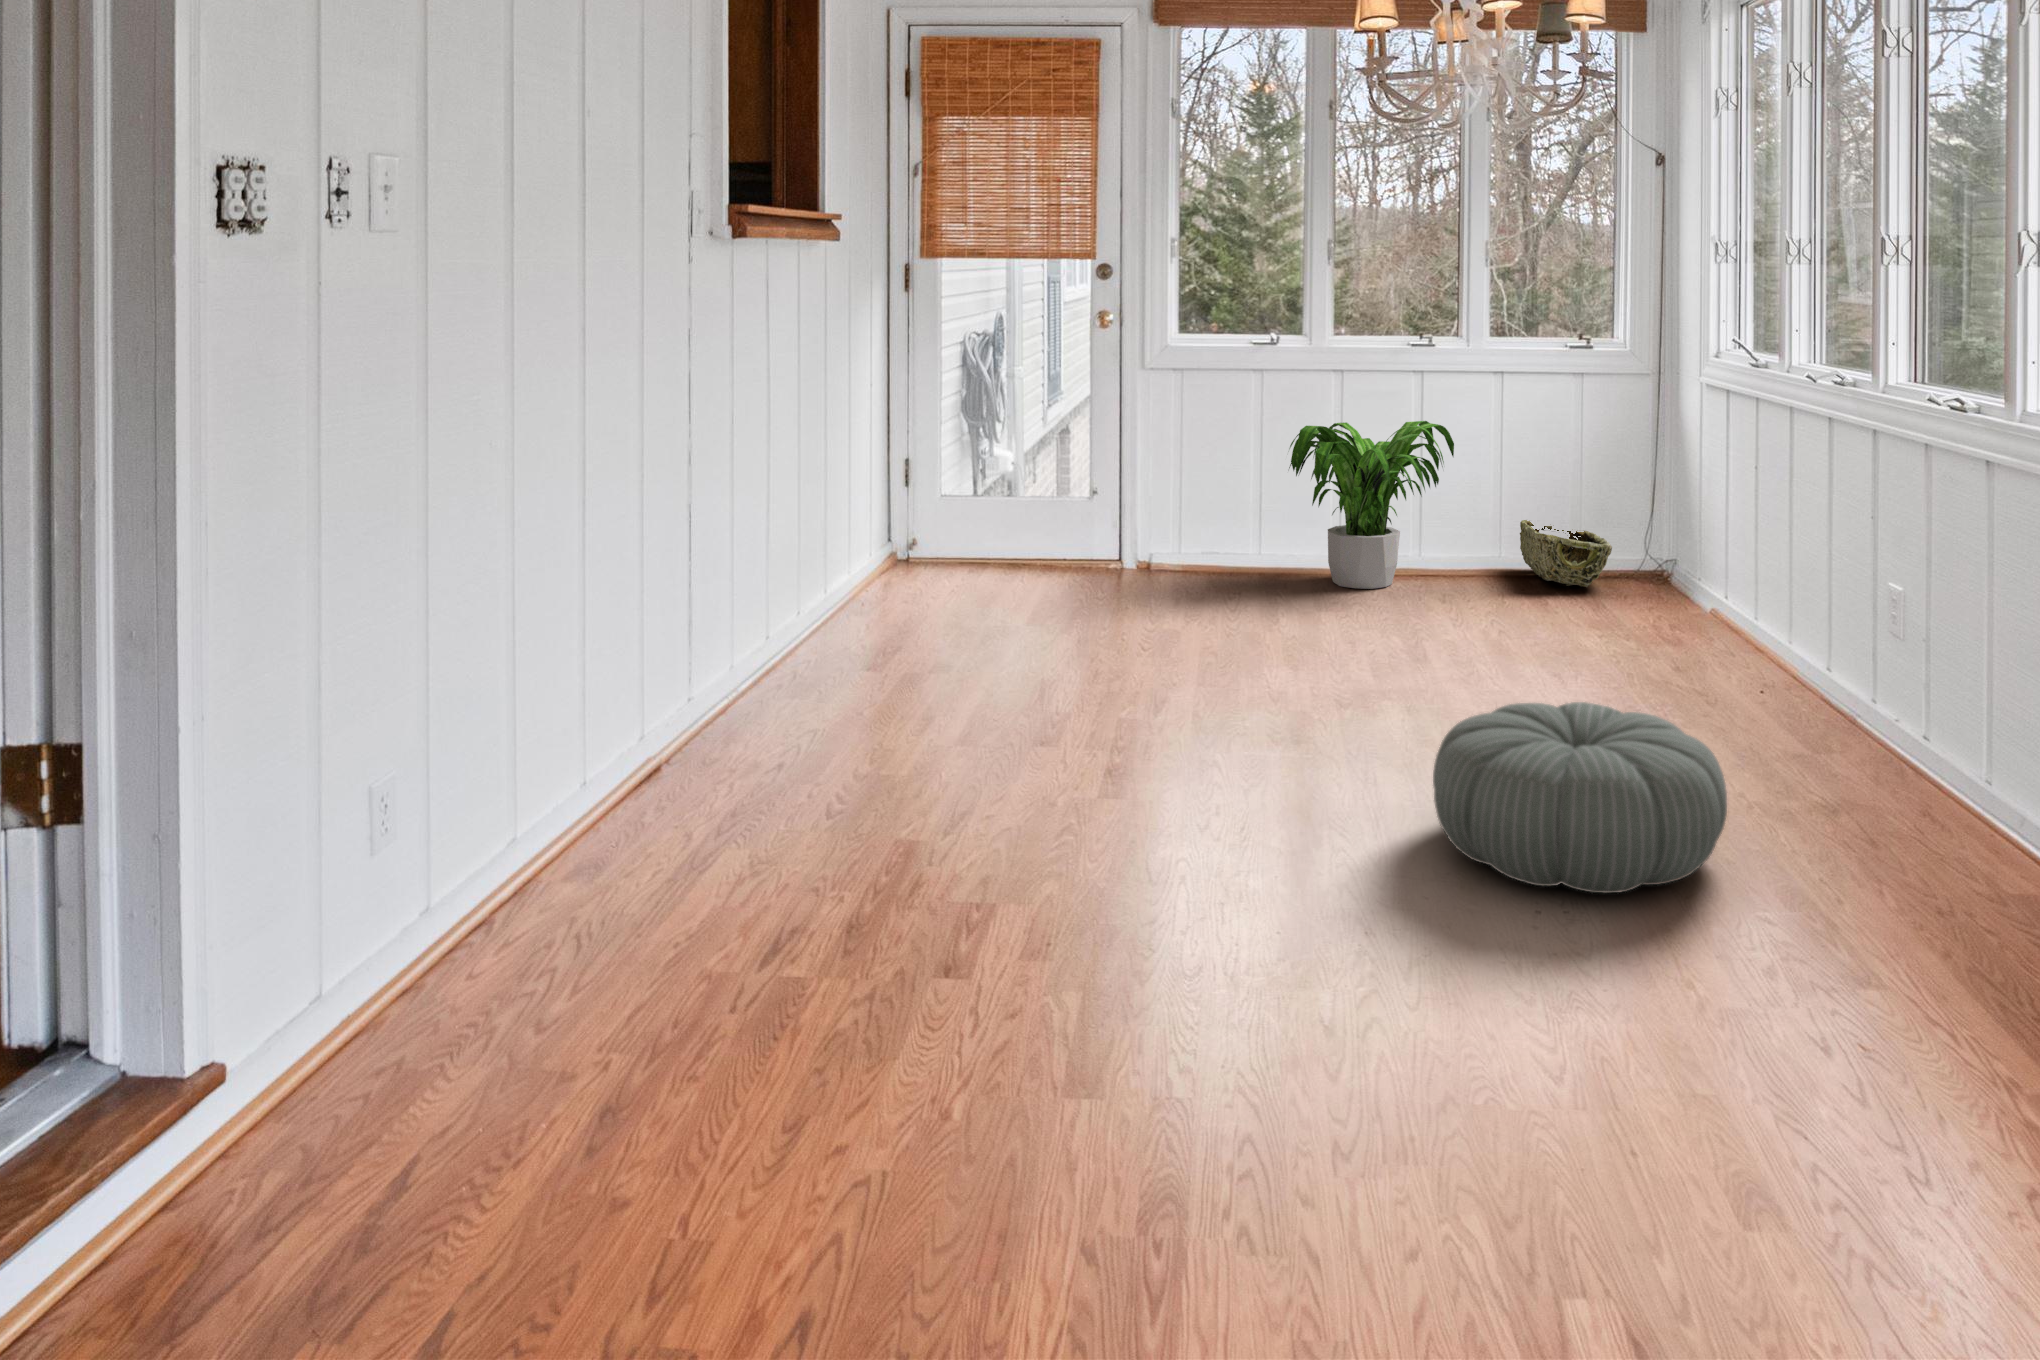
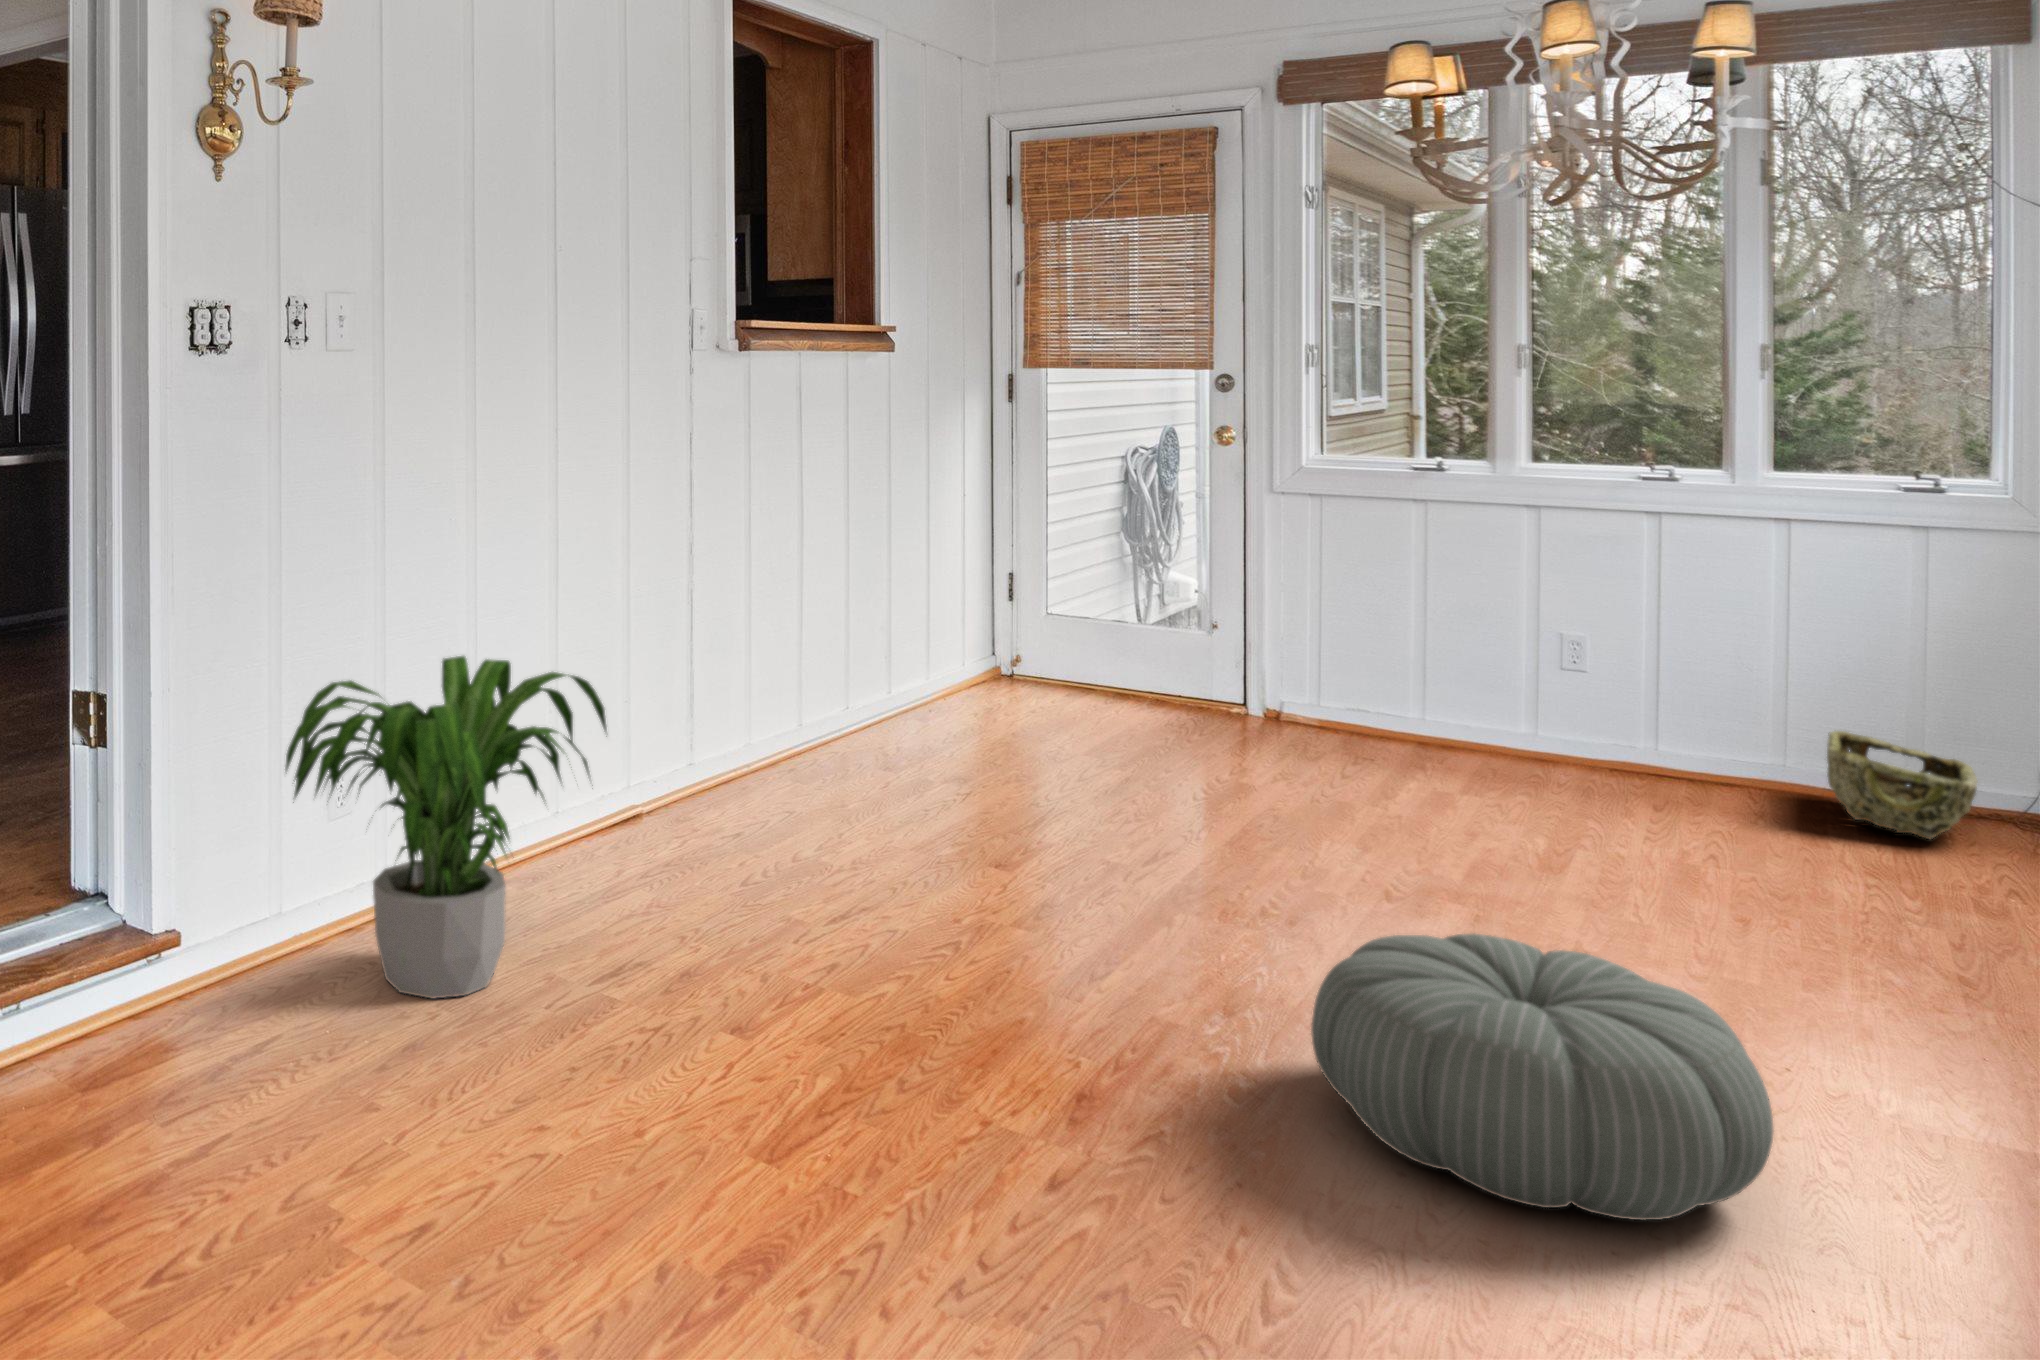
potted plant: present [1289,421,1454,589] -> present [285,656,607,999]

